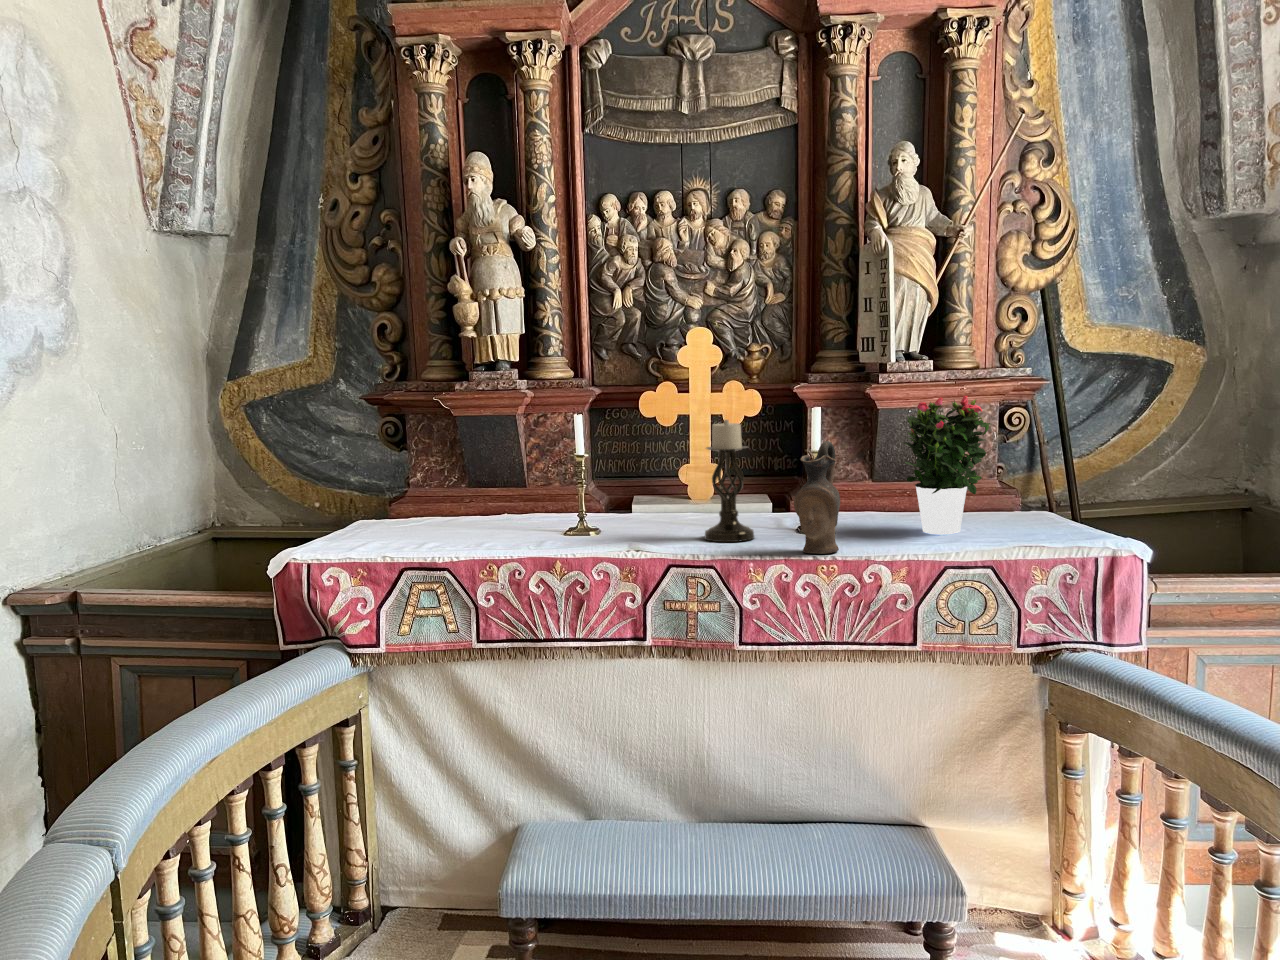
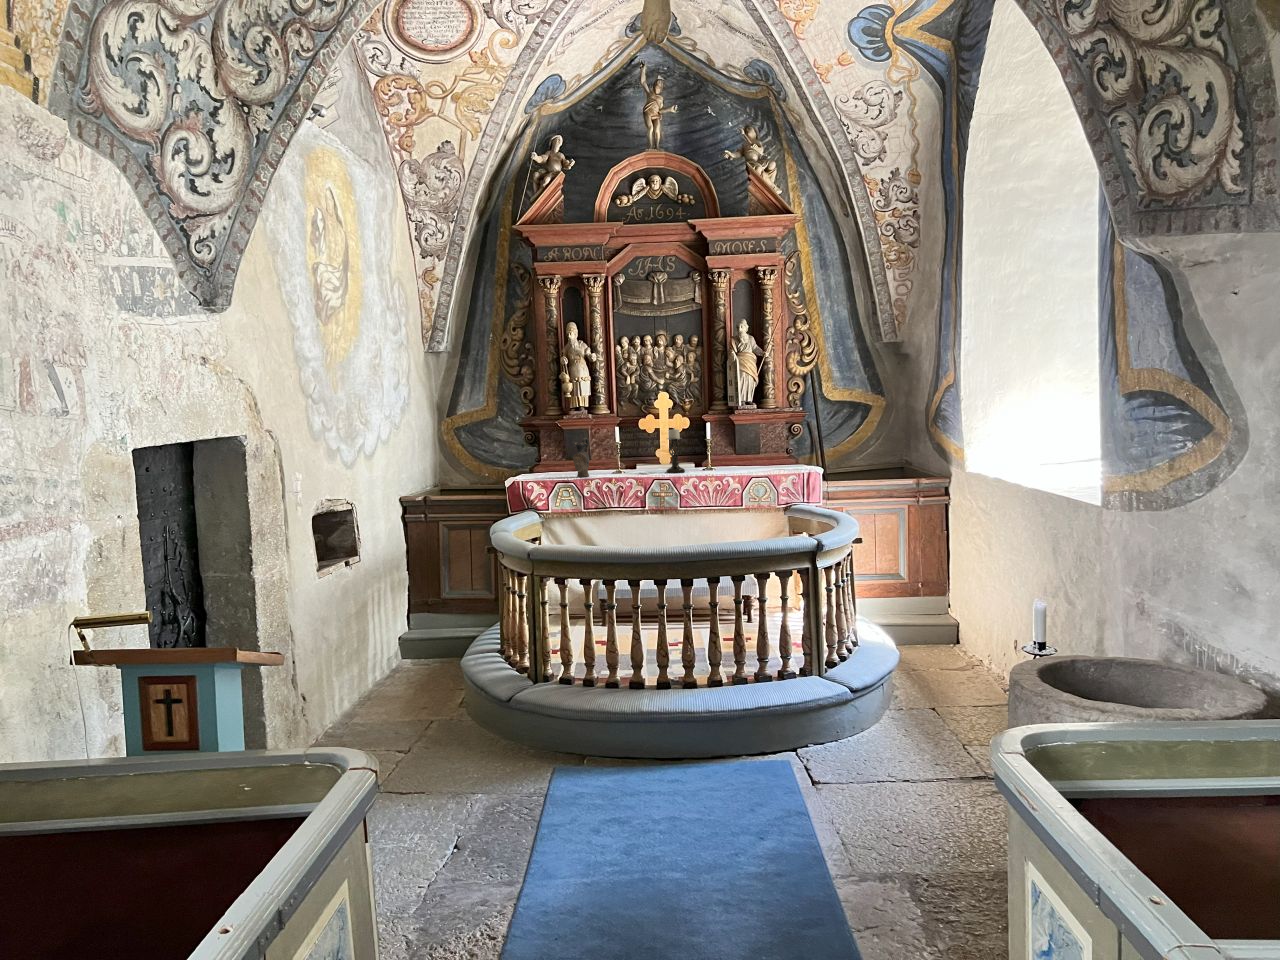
potted flower: present [902,396,991,535] -> none [739,419,771,470]
ceramic pitcher: present [794,441,840,554] -> present [573,438,589,477]

